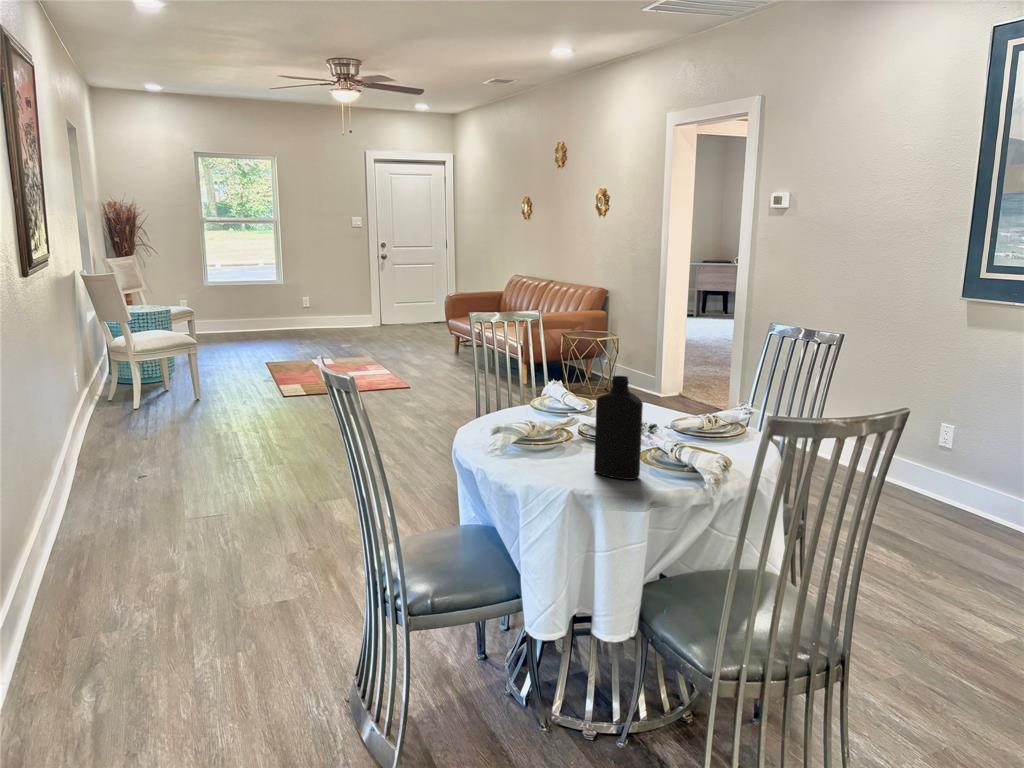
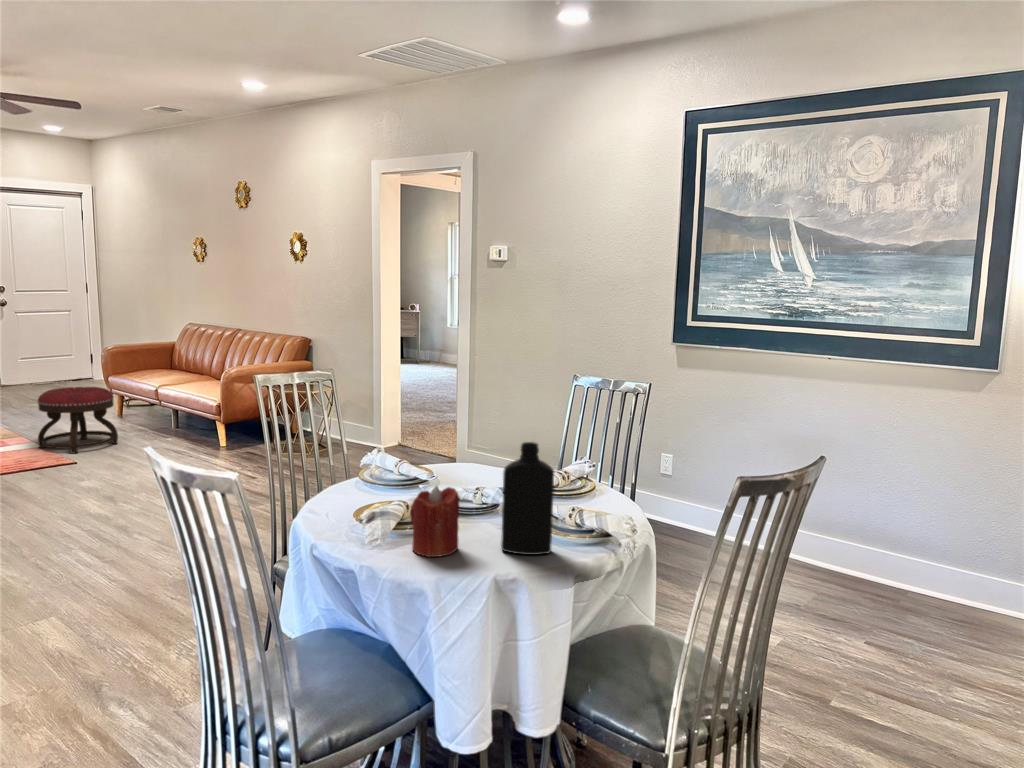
ottoman: none [389,326,446,379] -> present [38,387,118,453]
candle: none [521,407,560,468] -> present [410,486,459,557]

